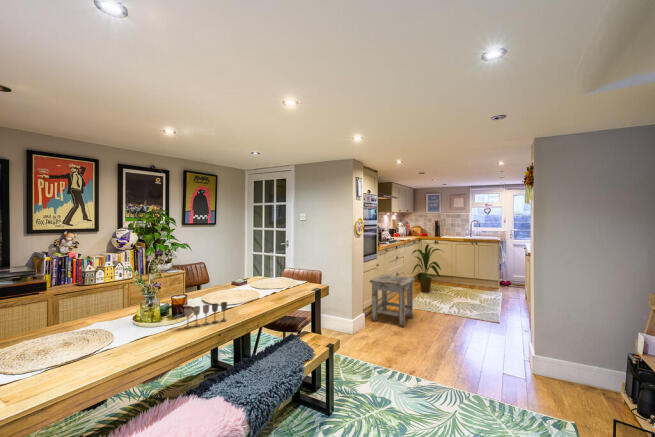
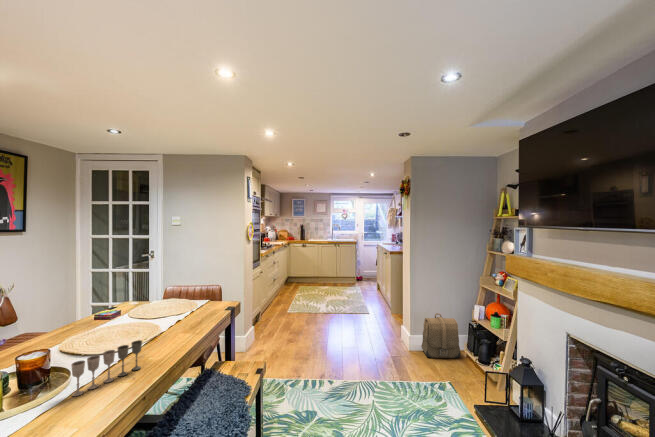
house plant: present [412,244,443,293] -> none [284,247,317,295]
stool: present [370,275,415,327] -> none [257,281,301,333]
backpack: none [548,336,606,398] -> present [422,313,460,358]

